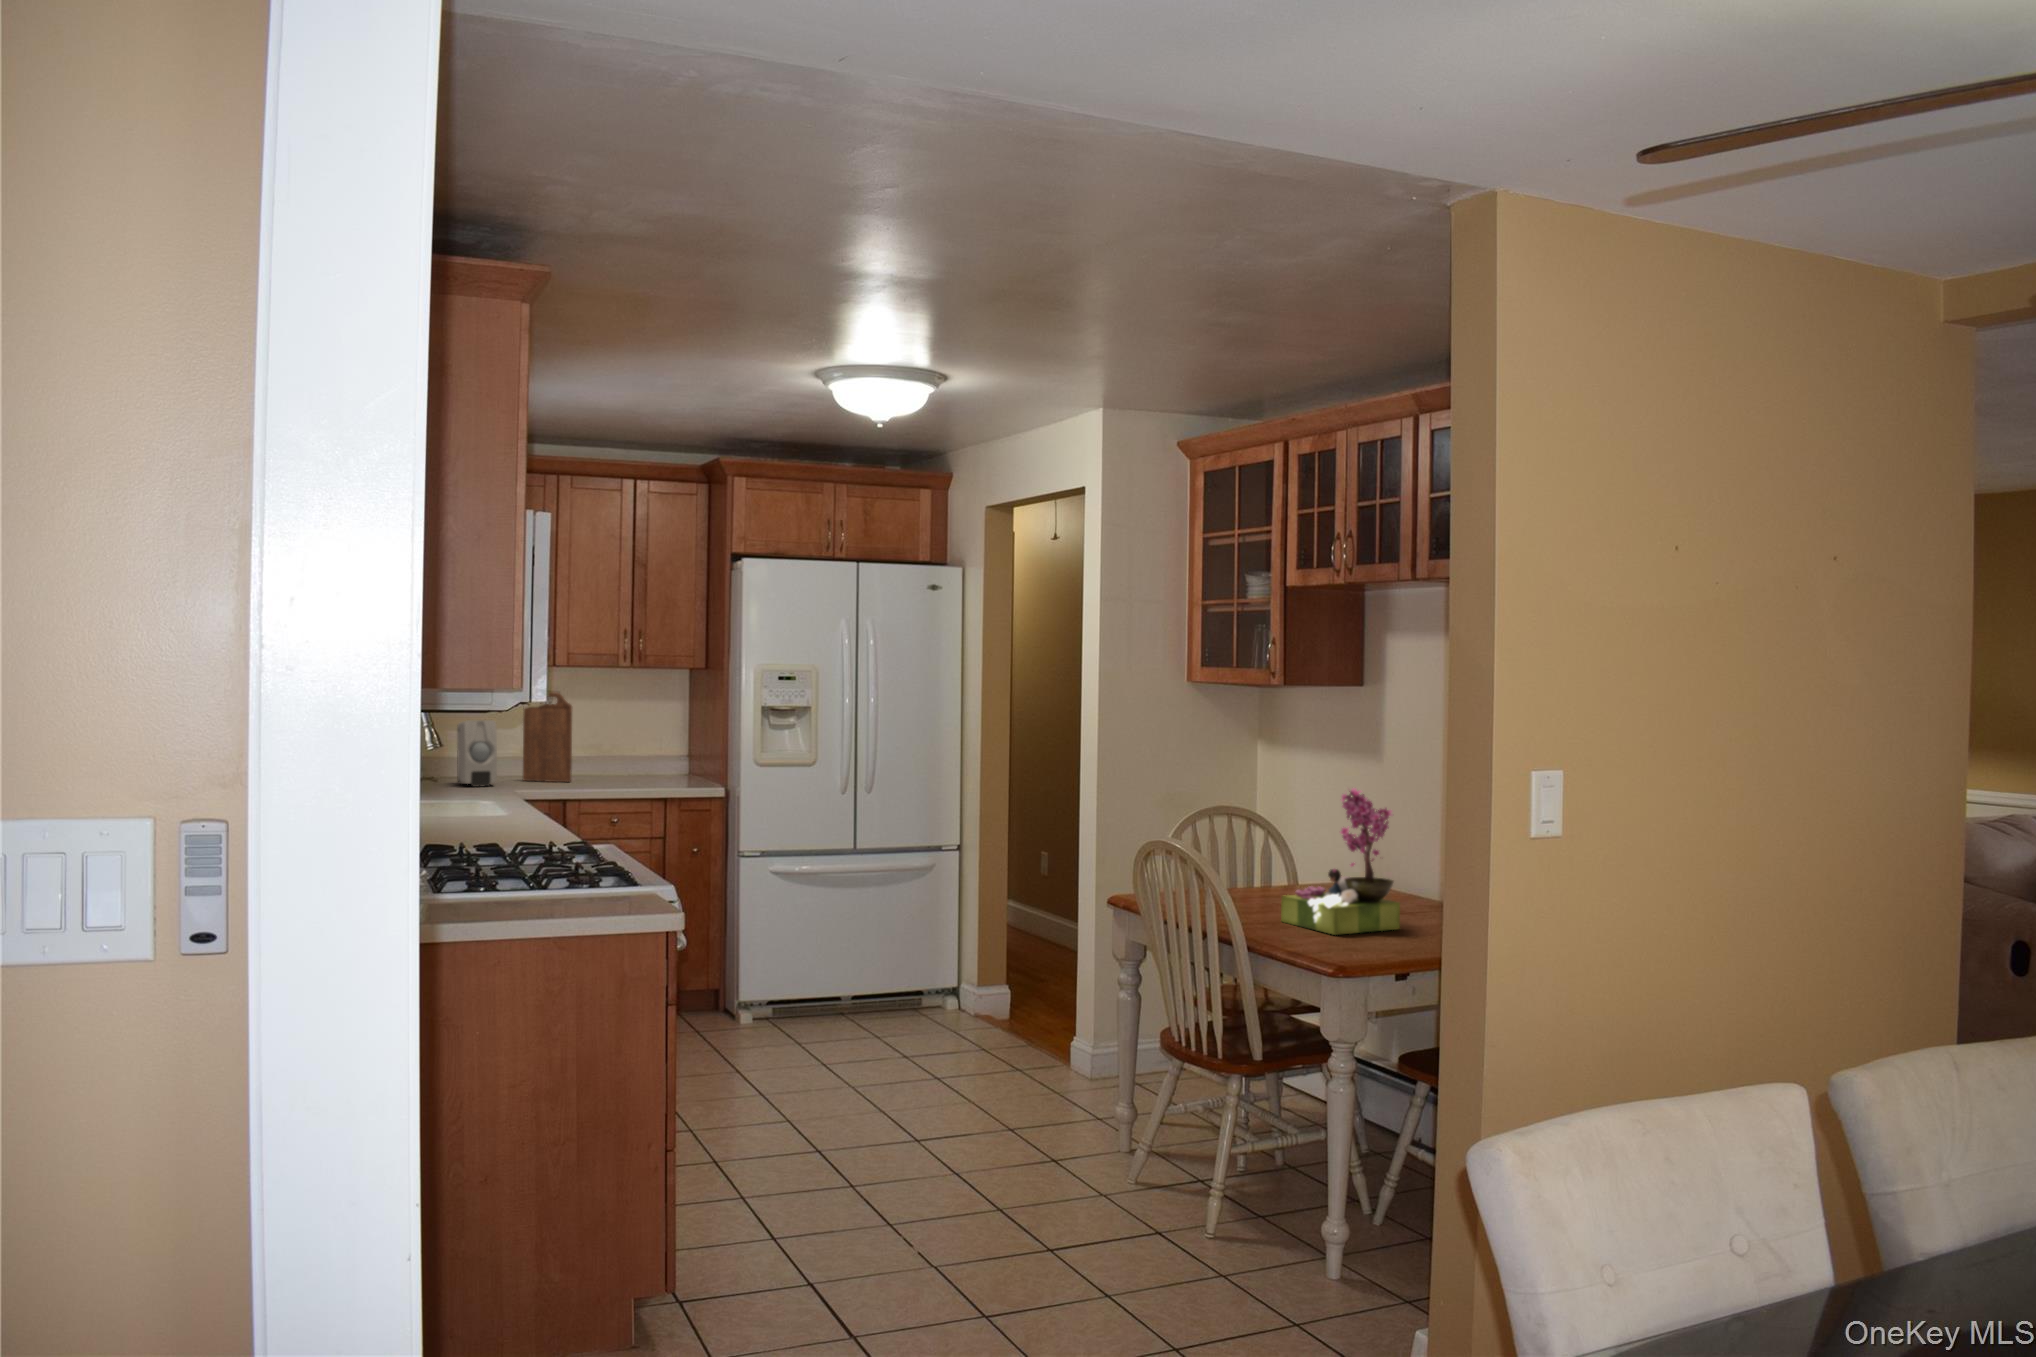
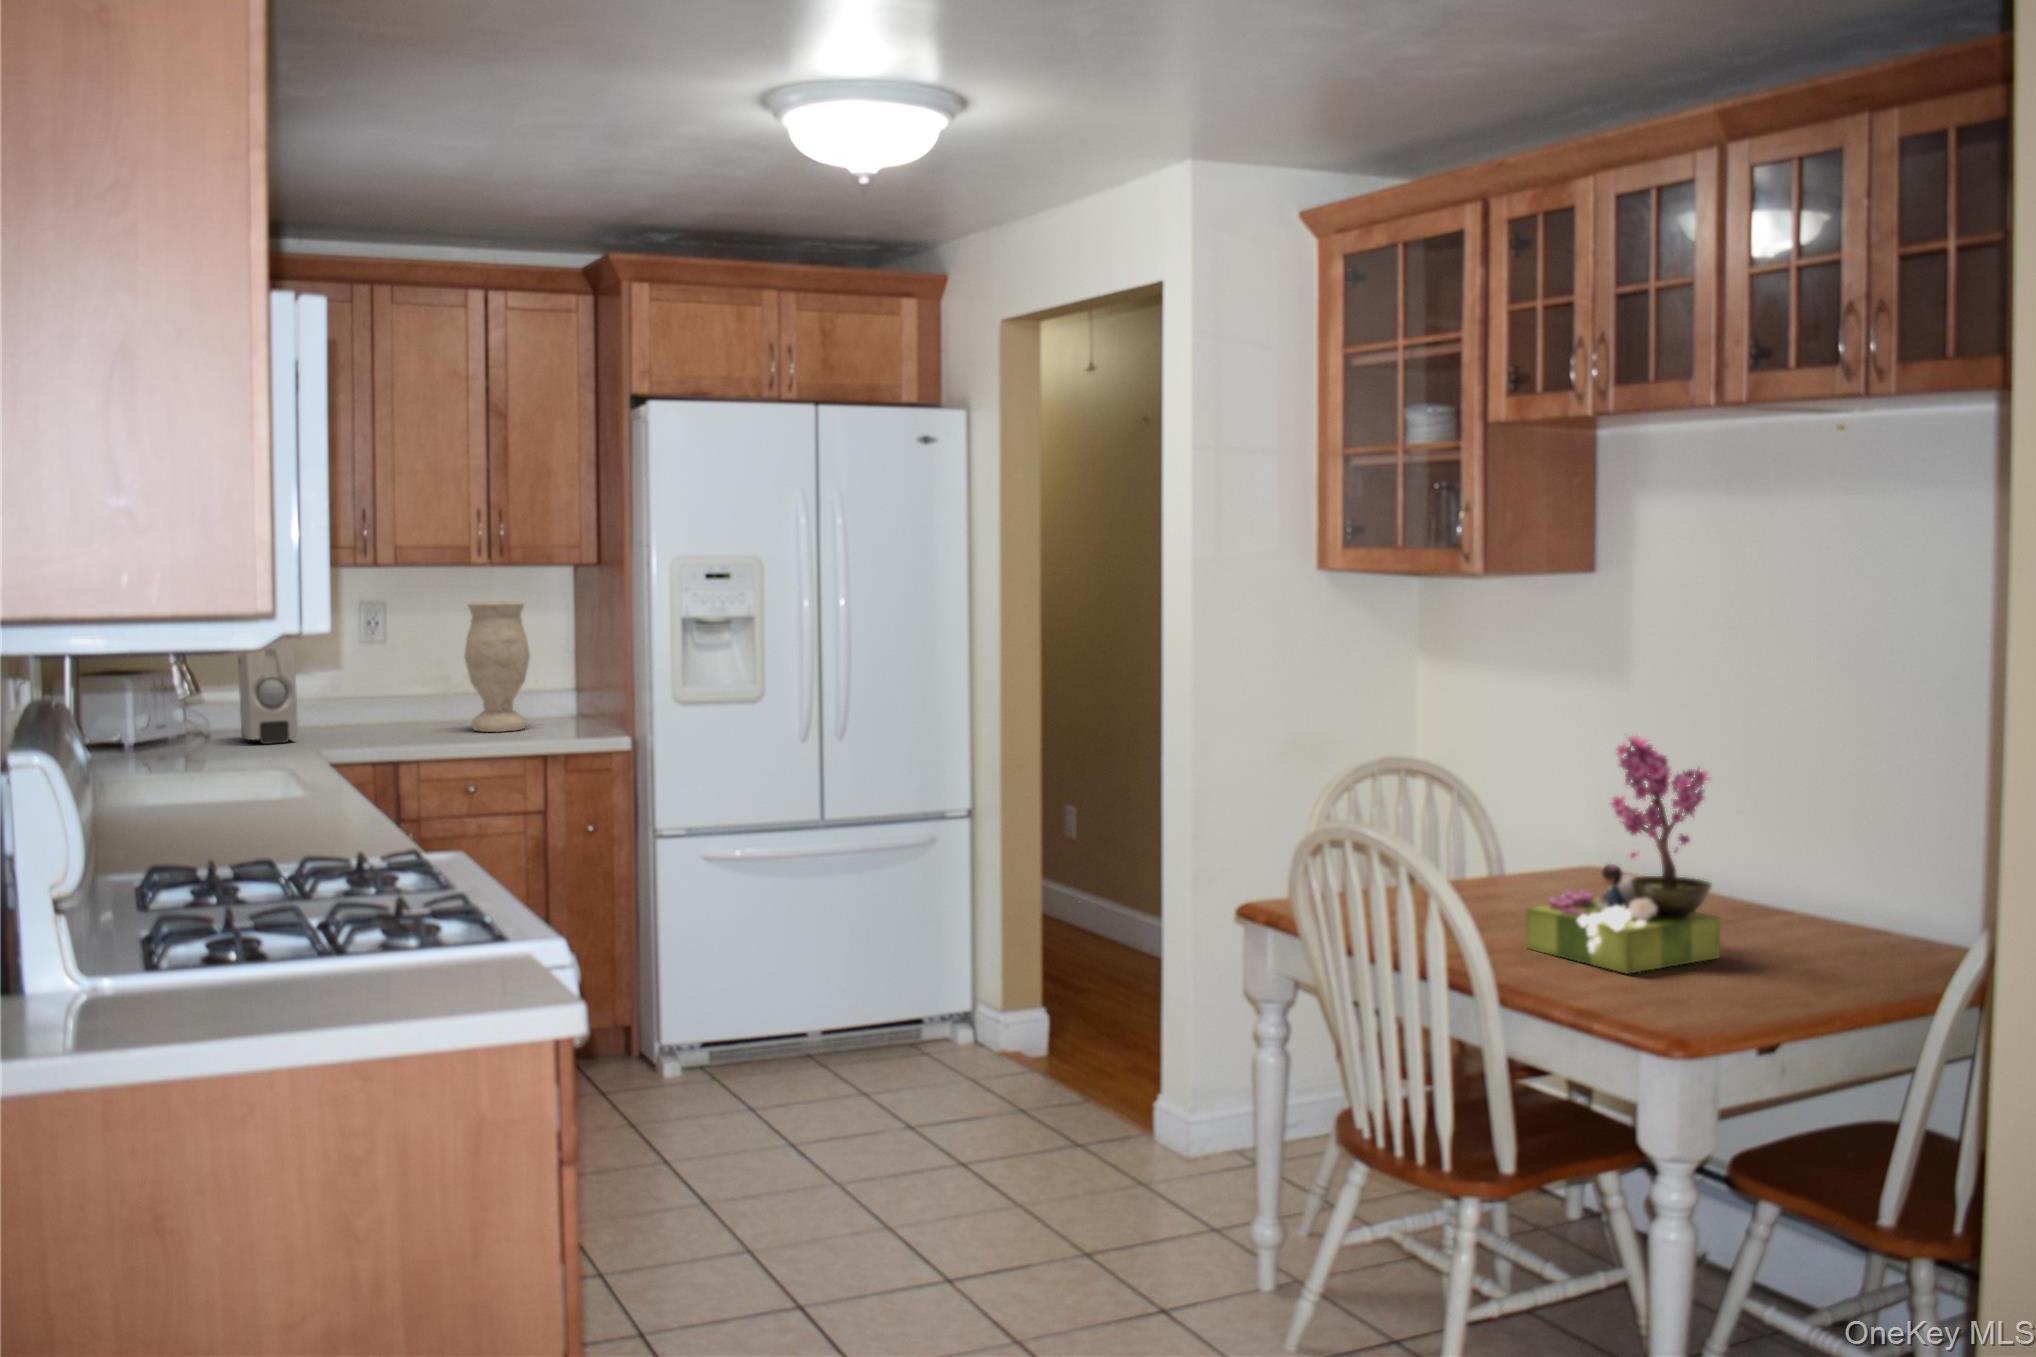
cutting board: present [523,692,572,782] -> none [335,604,409,733]
vase: none [612,692,656,783] -> present [464,601,530,732]

